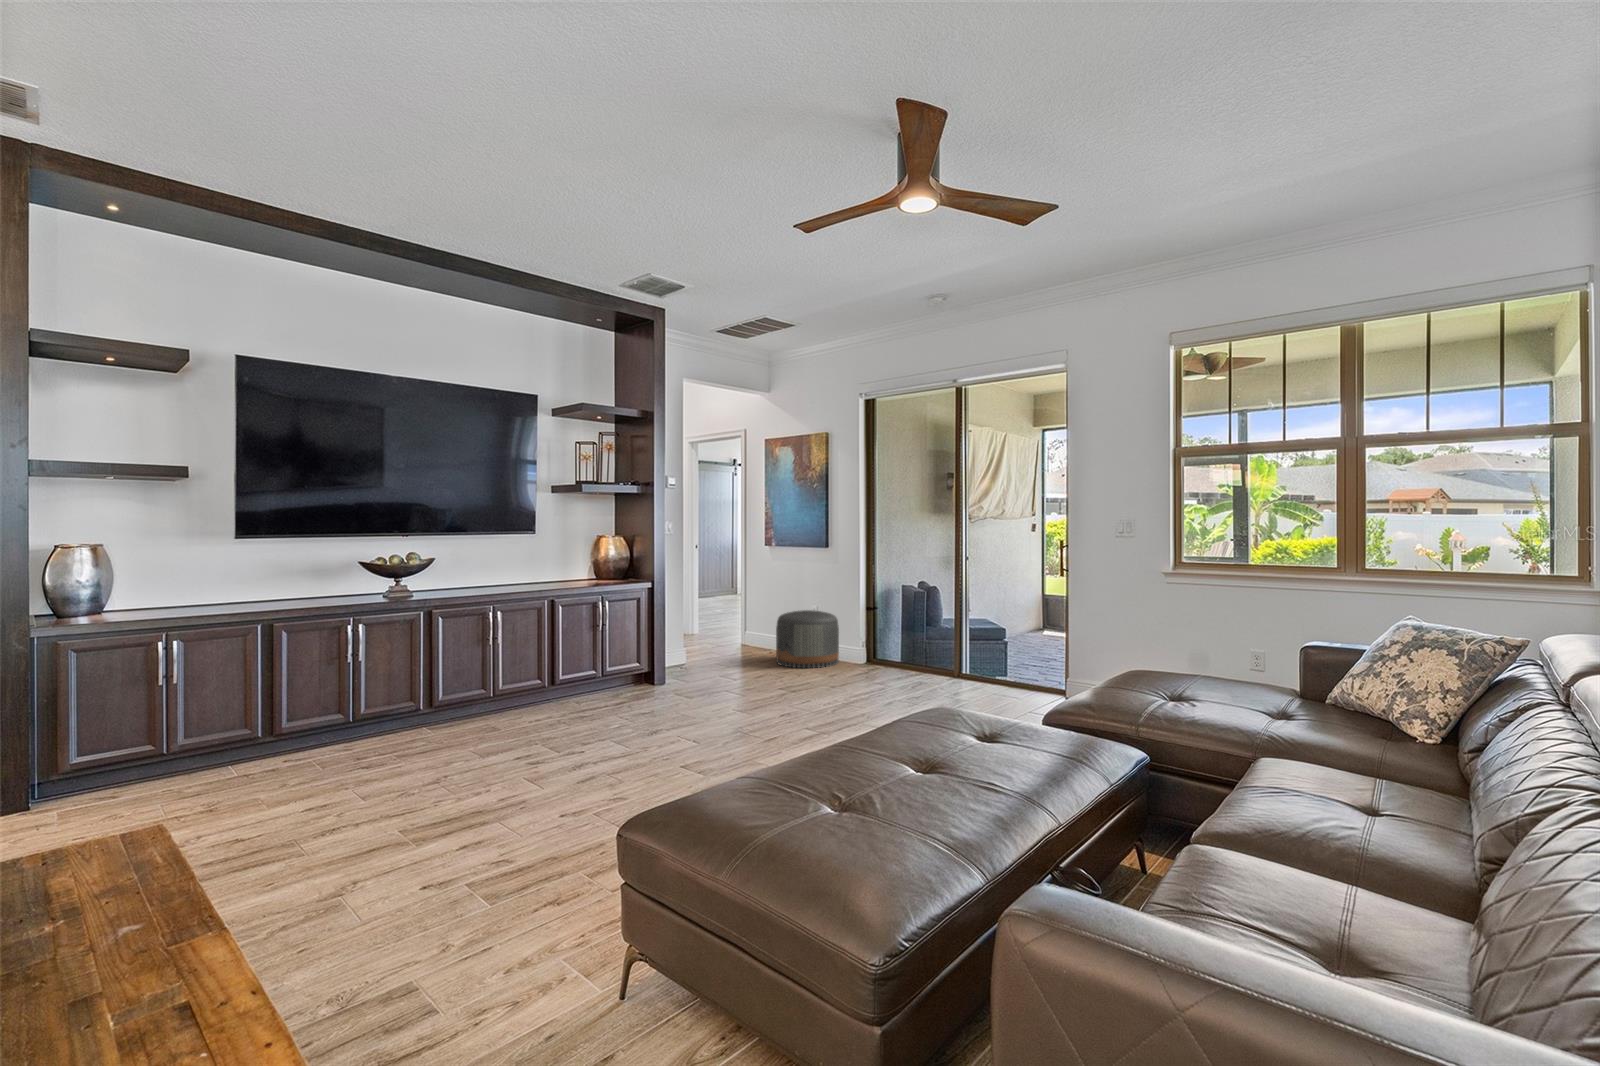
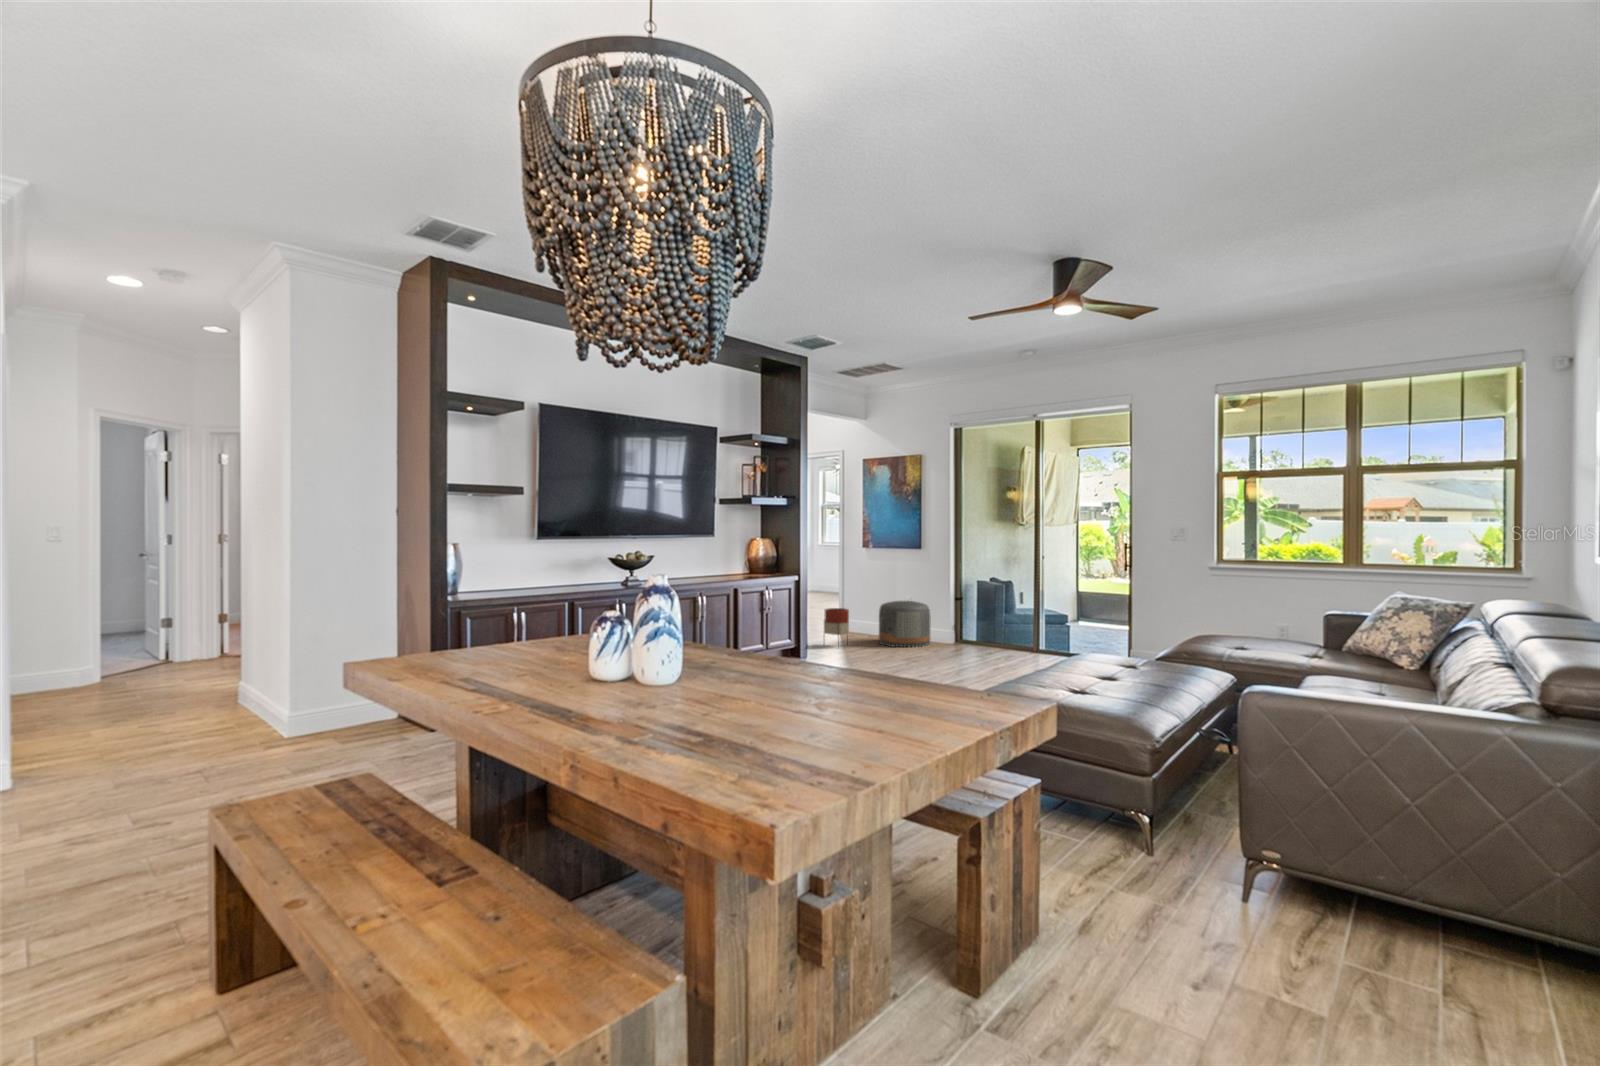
planter: none [707,620,737,670] -> present [824,608,849,636]

